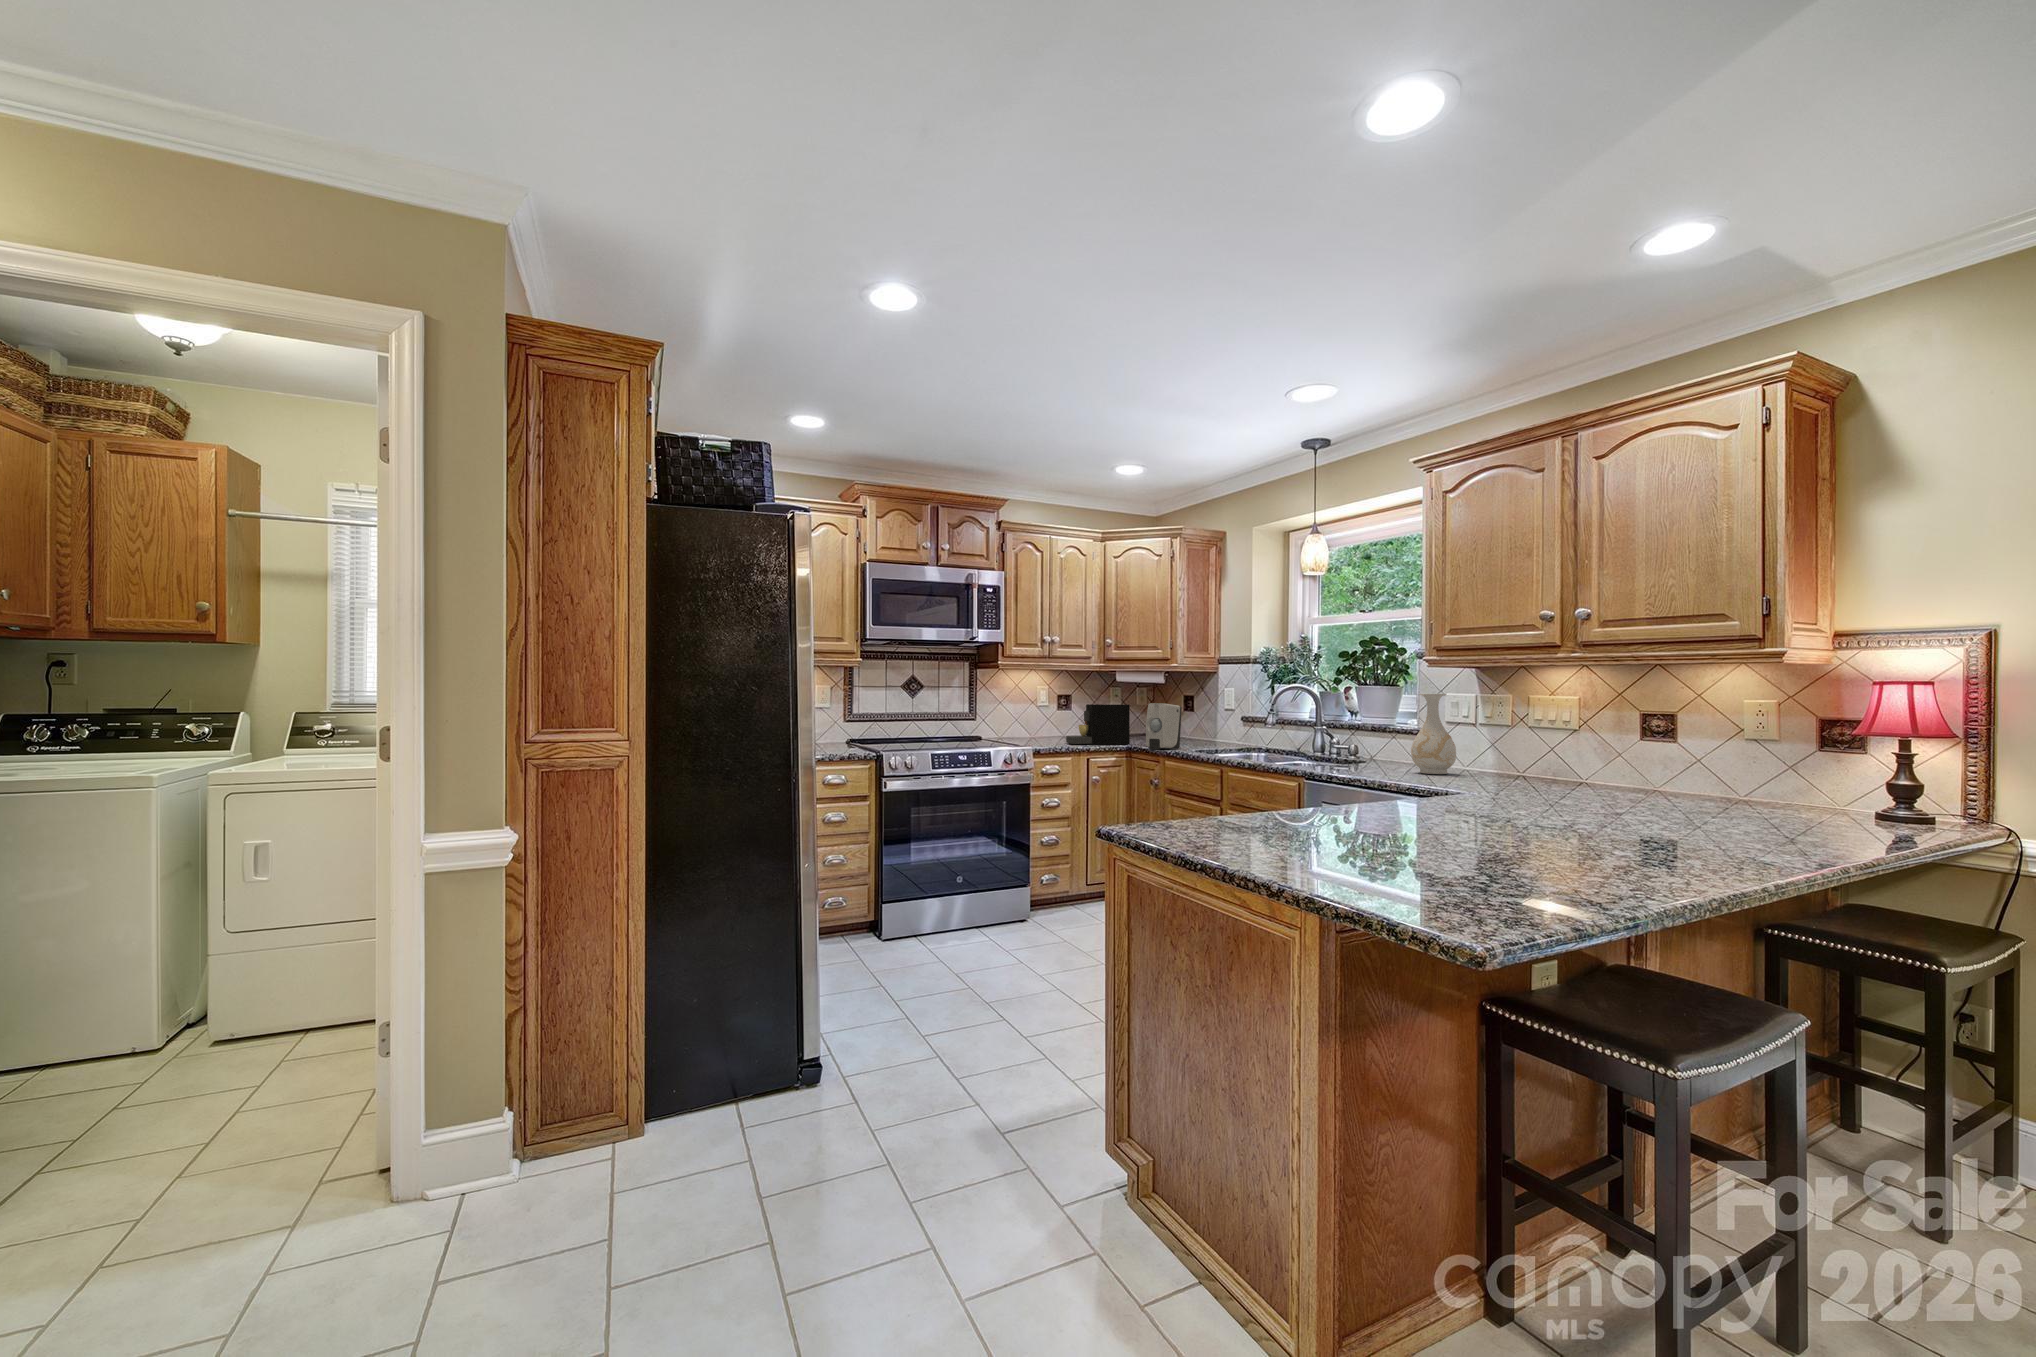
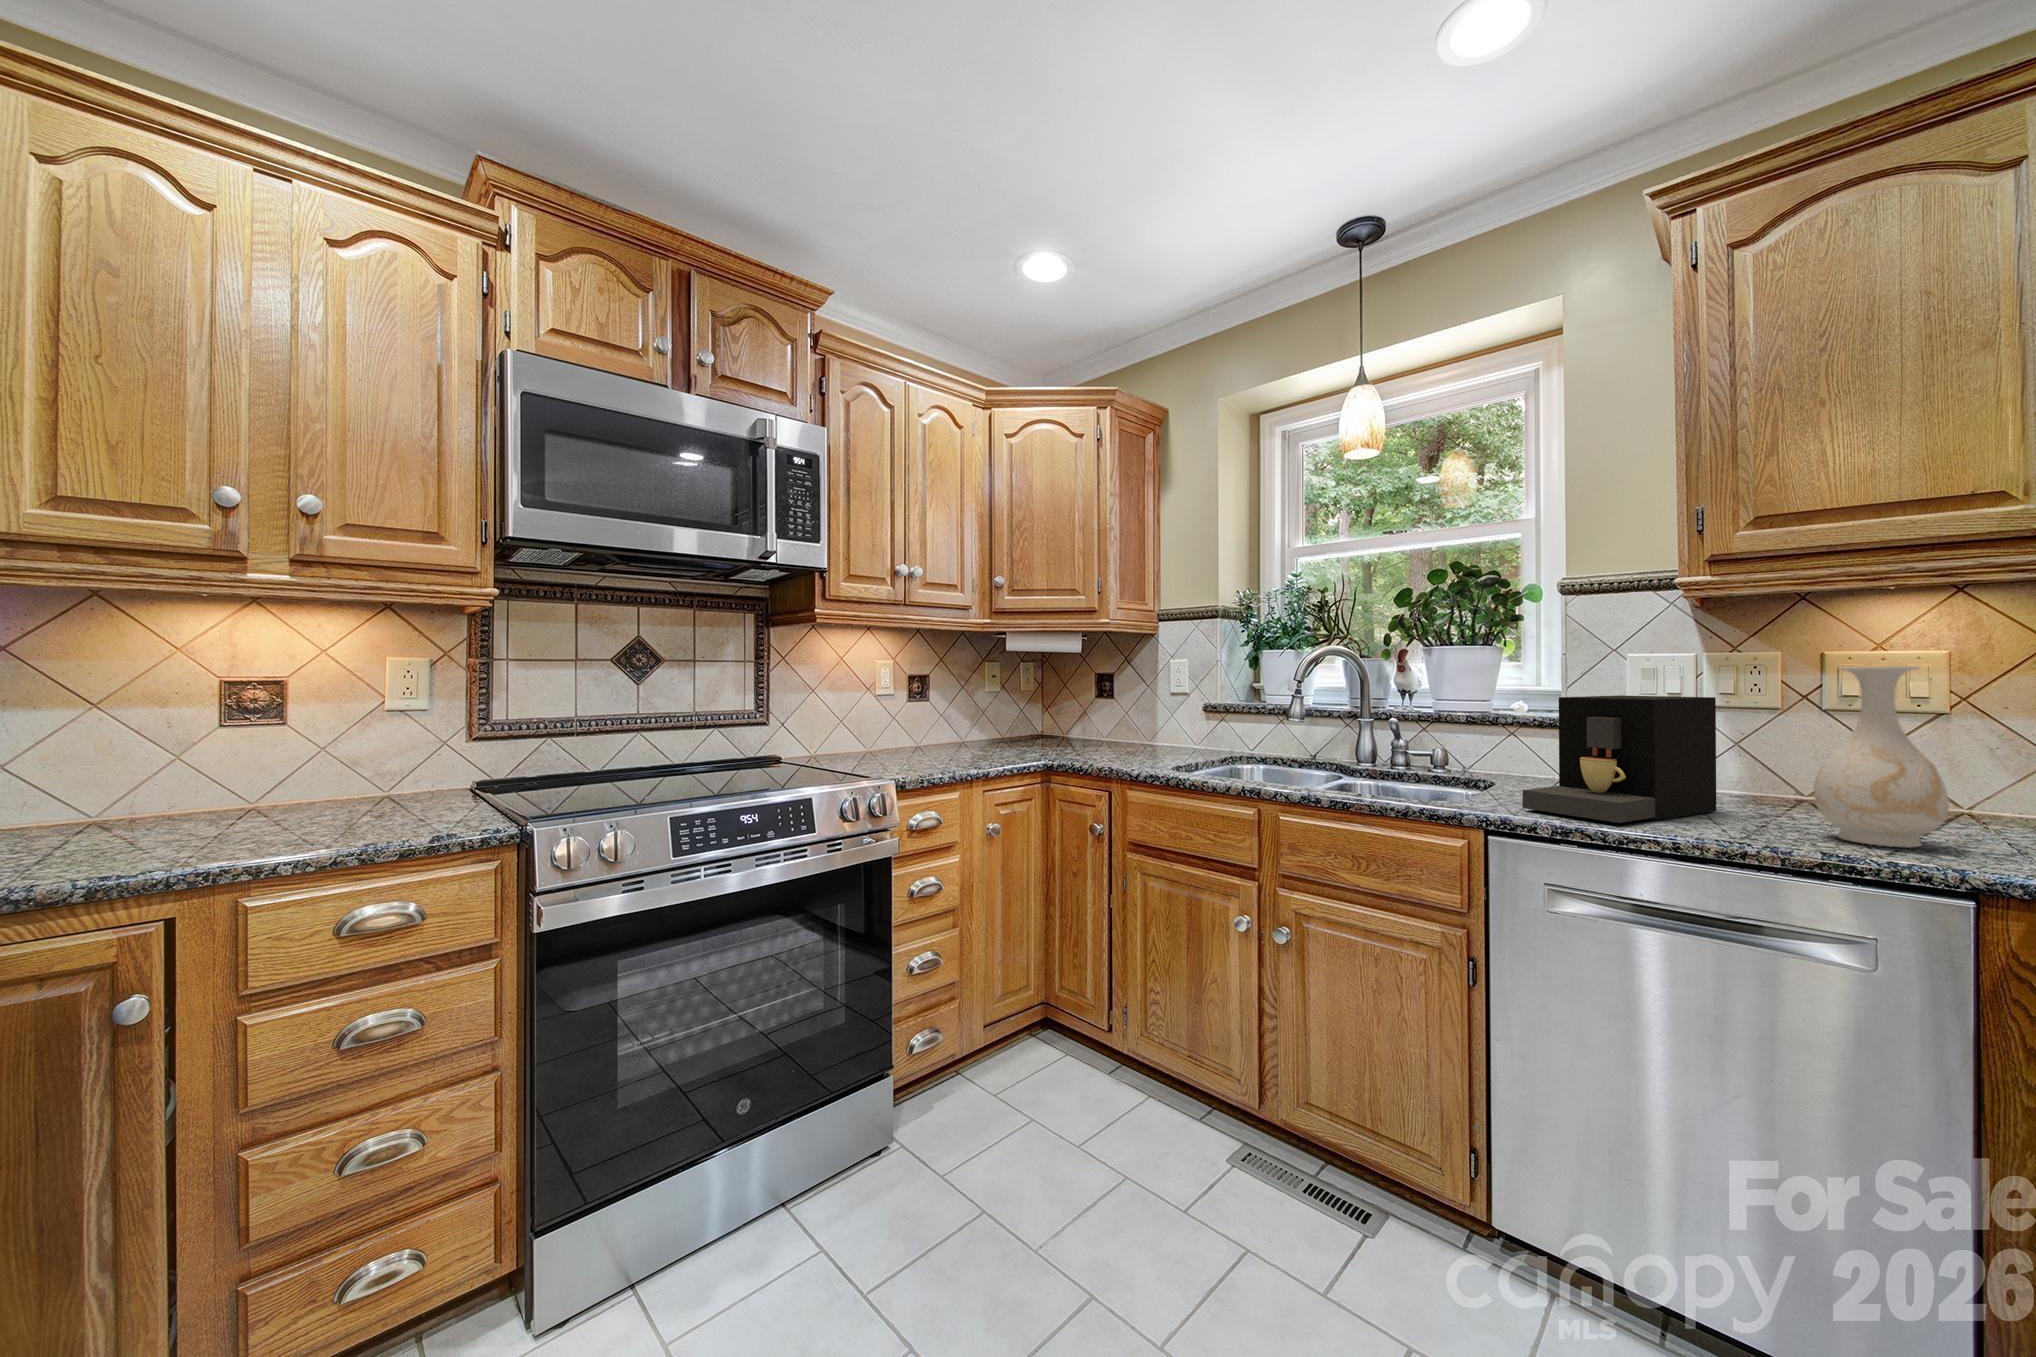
soap dispenser: present [1146,703,1182,750] -> none [1088,686,1141,767]
coffee maker: present [1066,704,1130,745] -> present [1523,695,1716,823]

